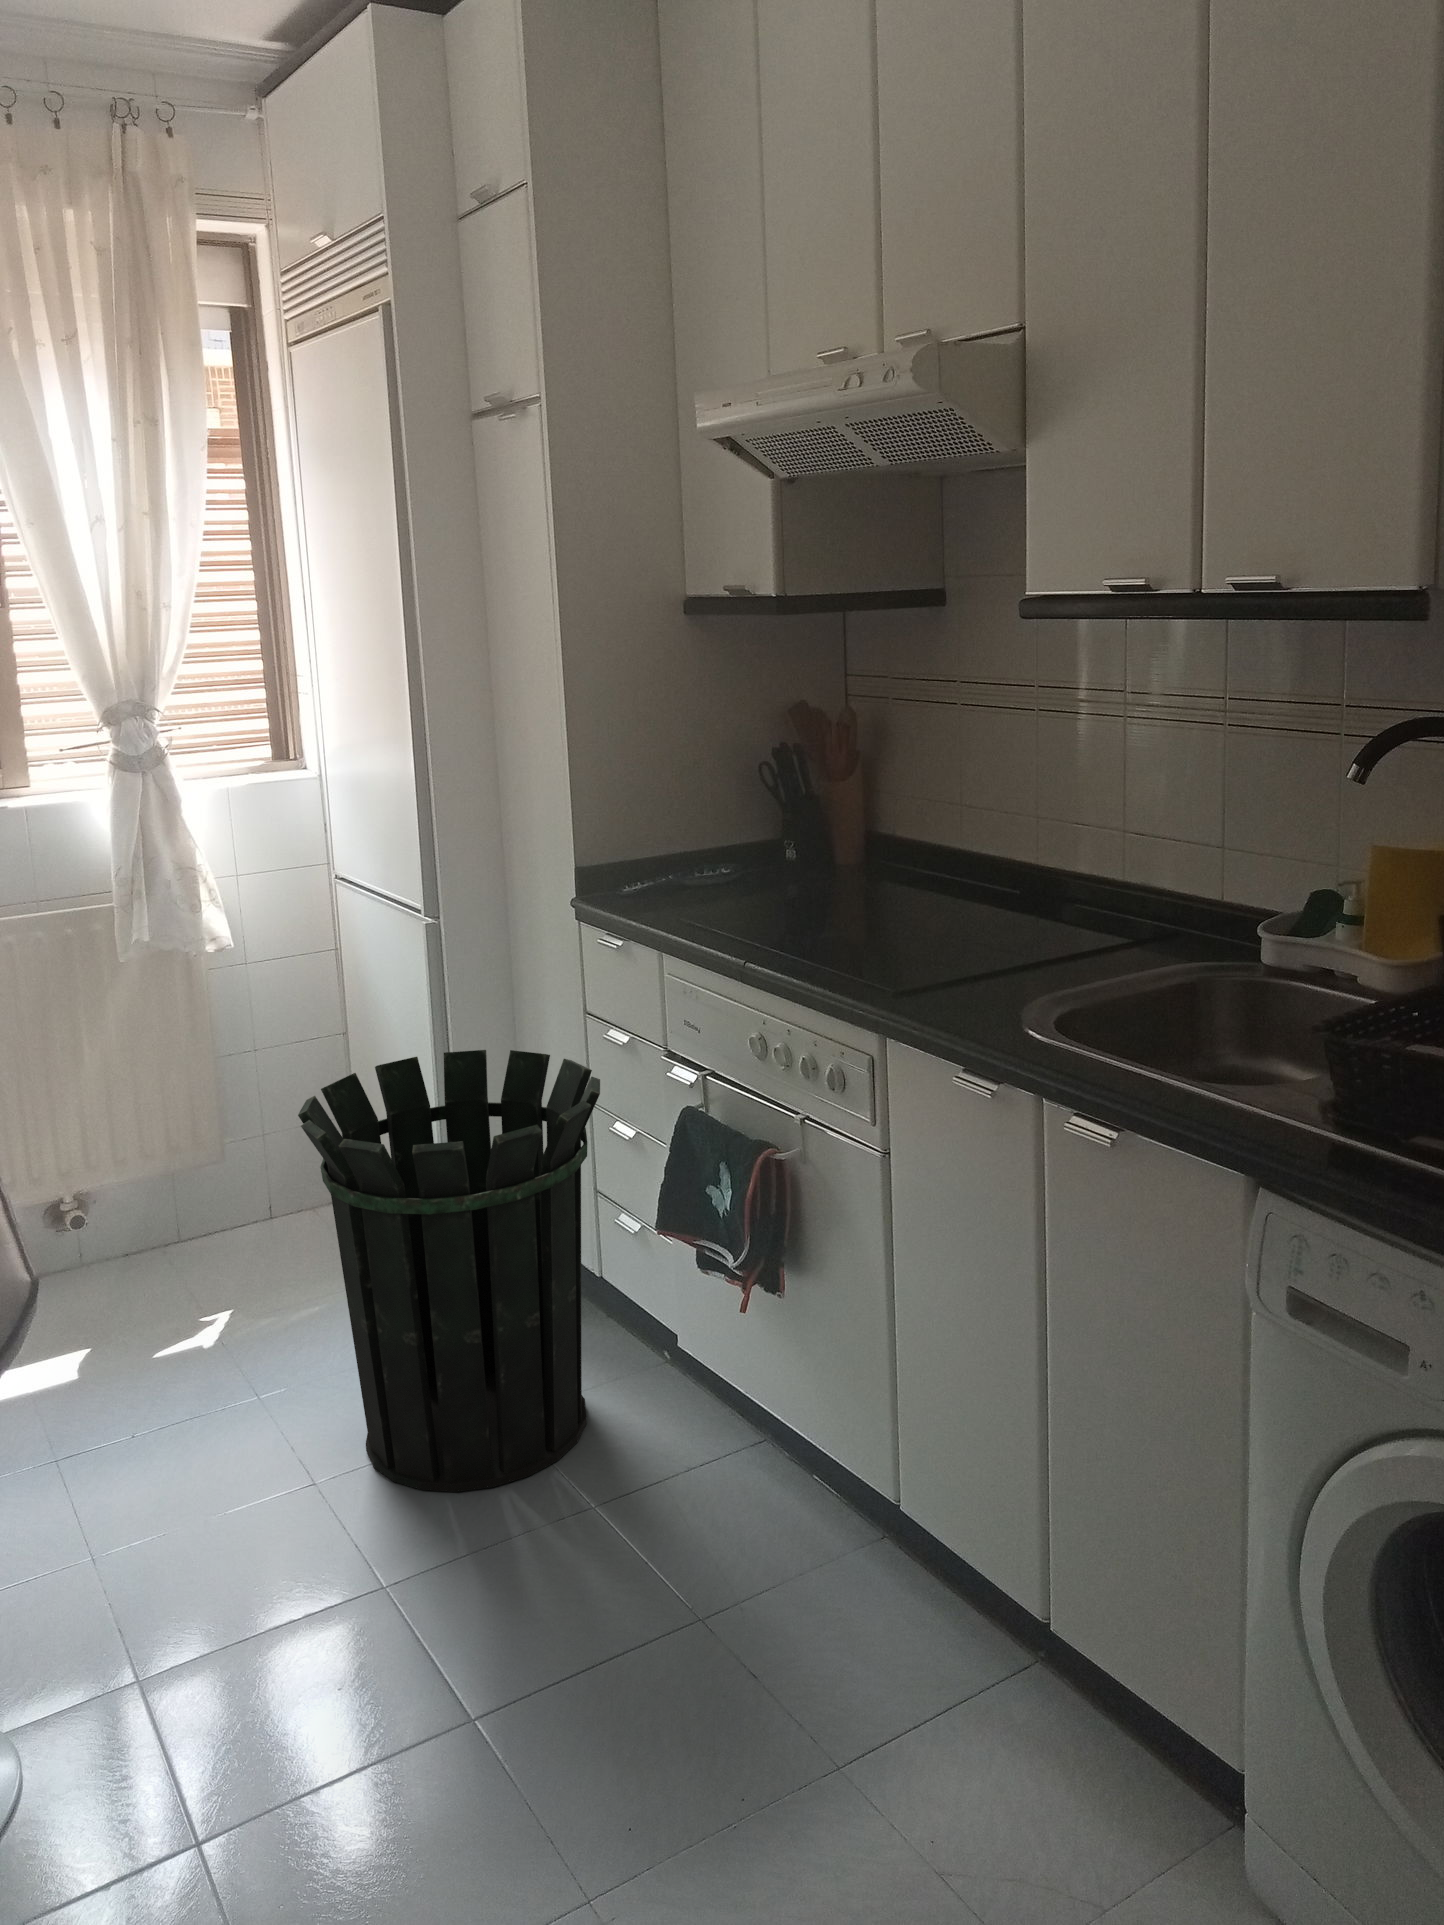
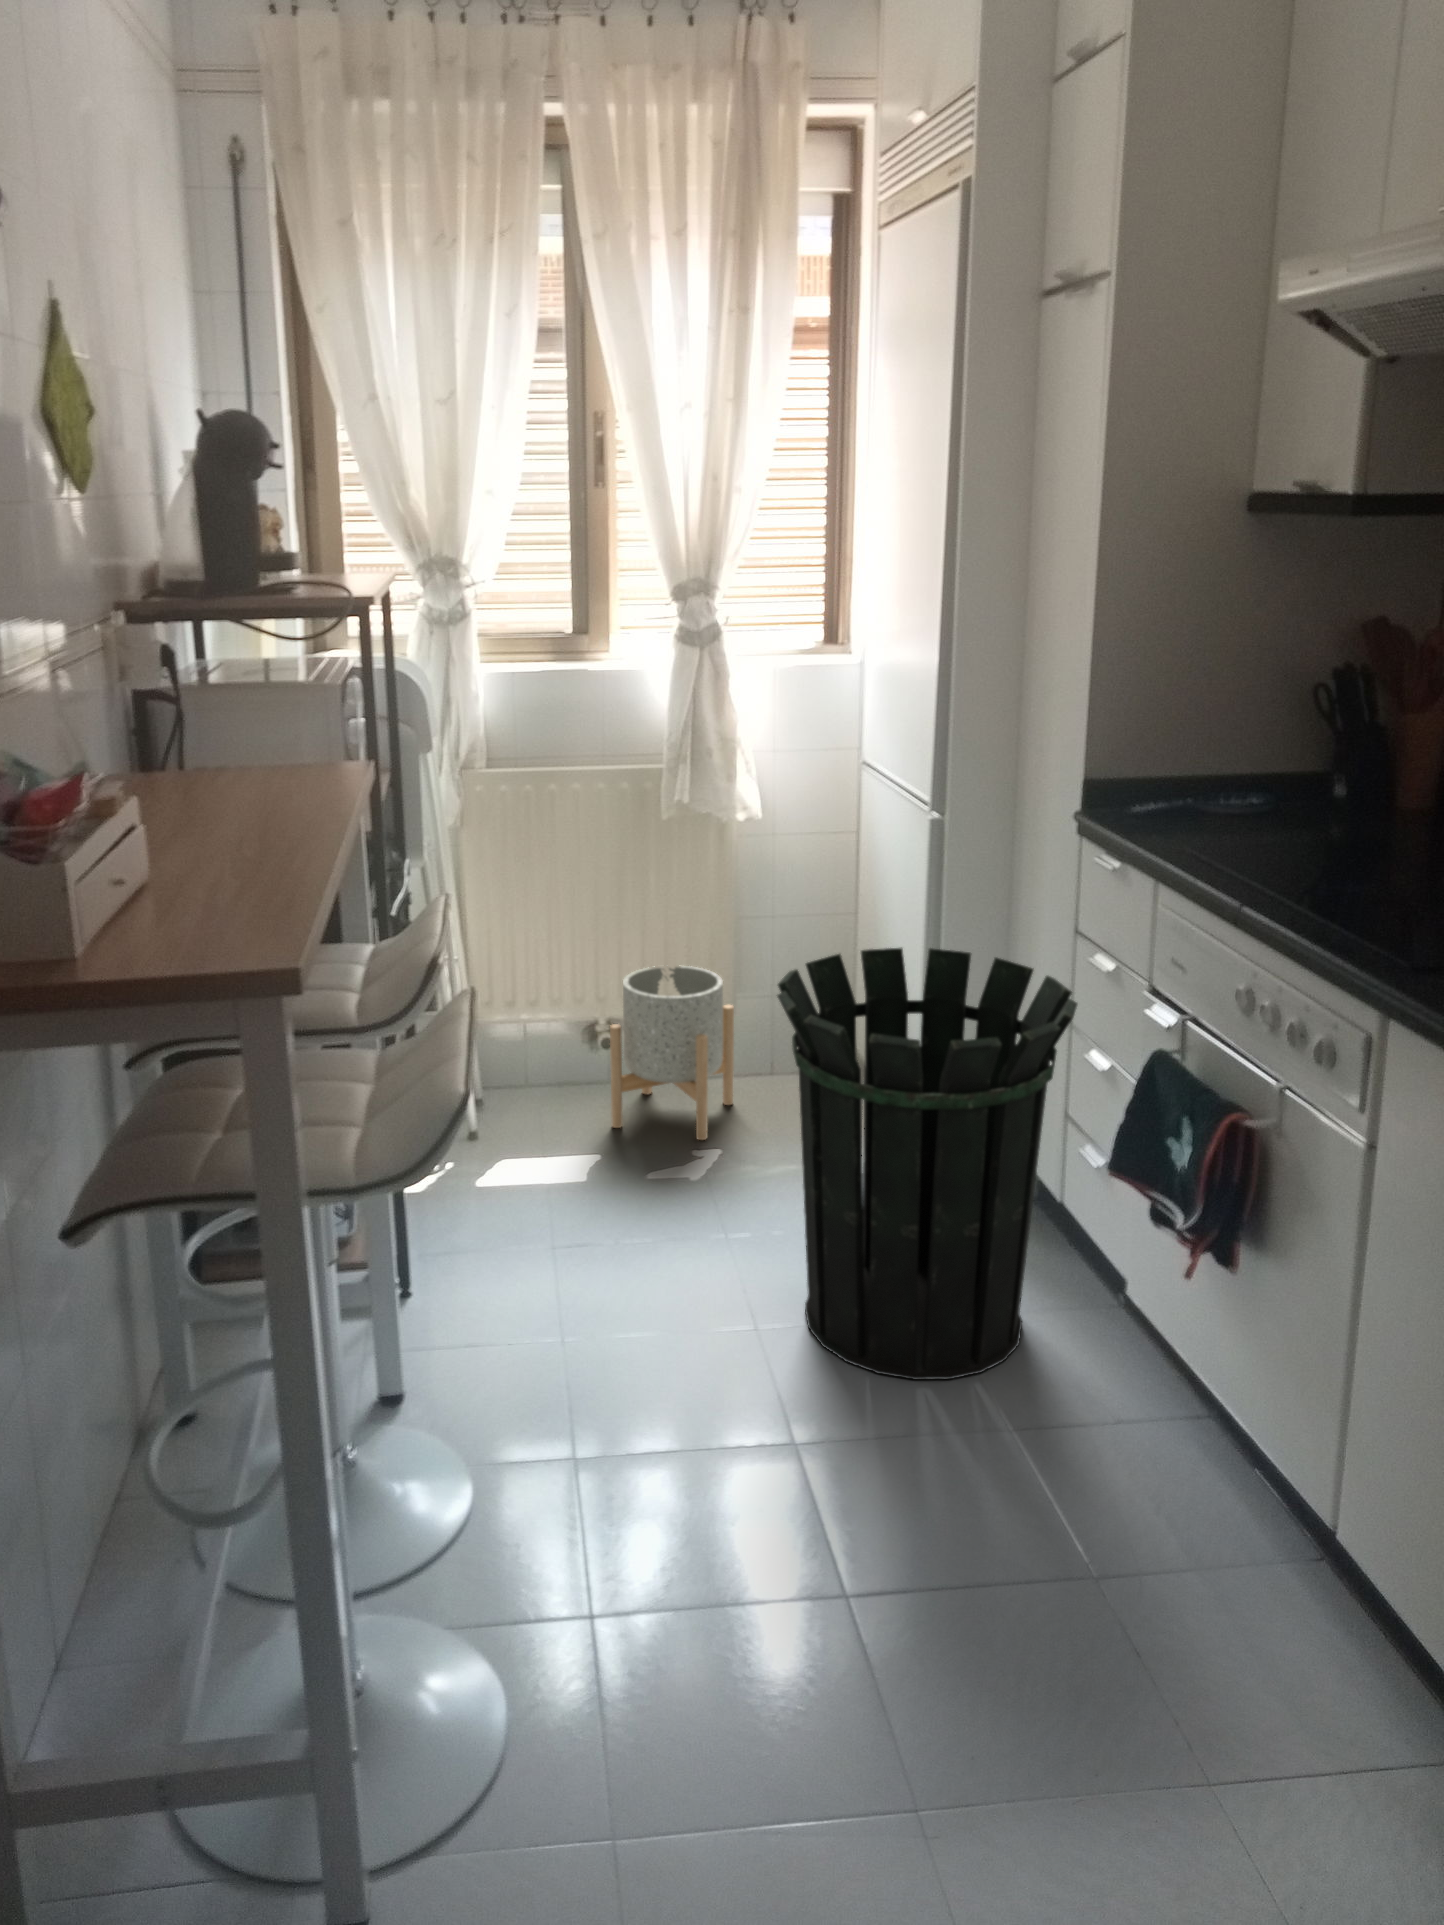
planter: none [85,1120,236,1315] -> present [610,966,734,1140]

